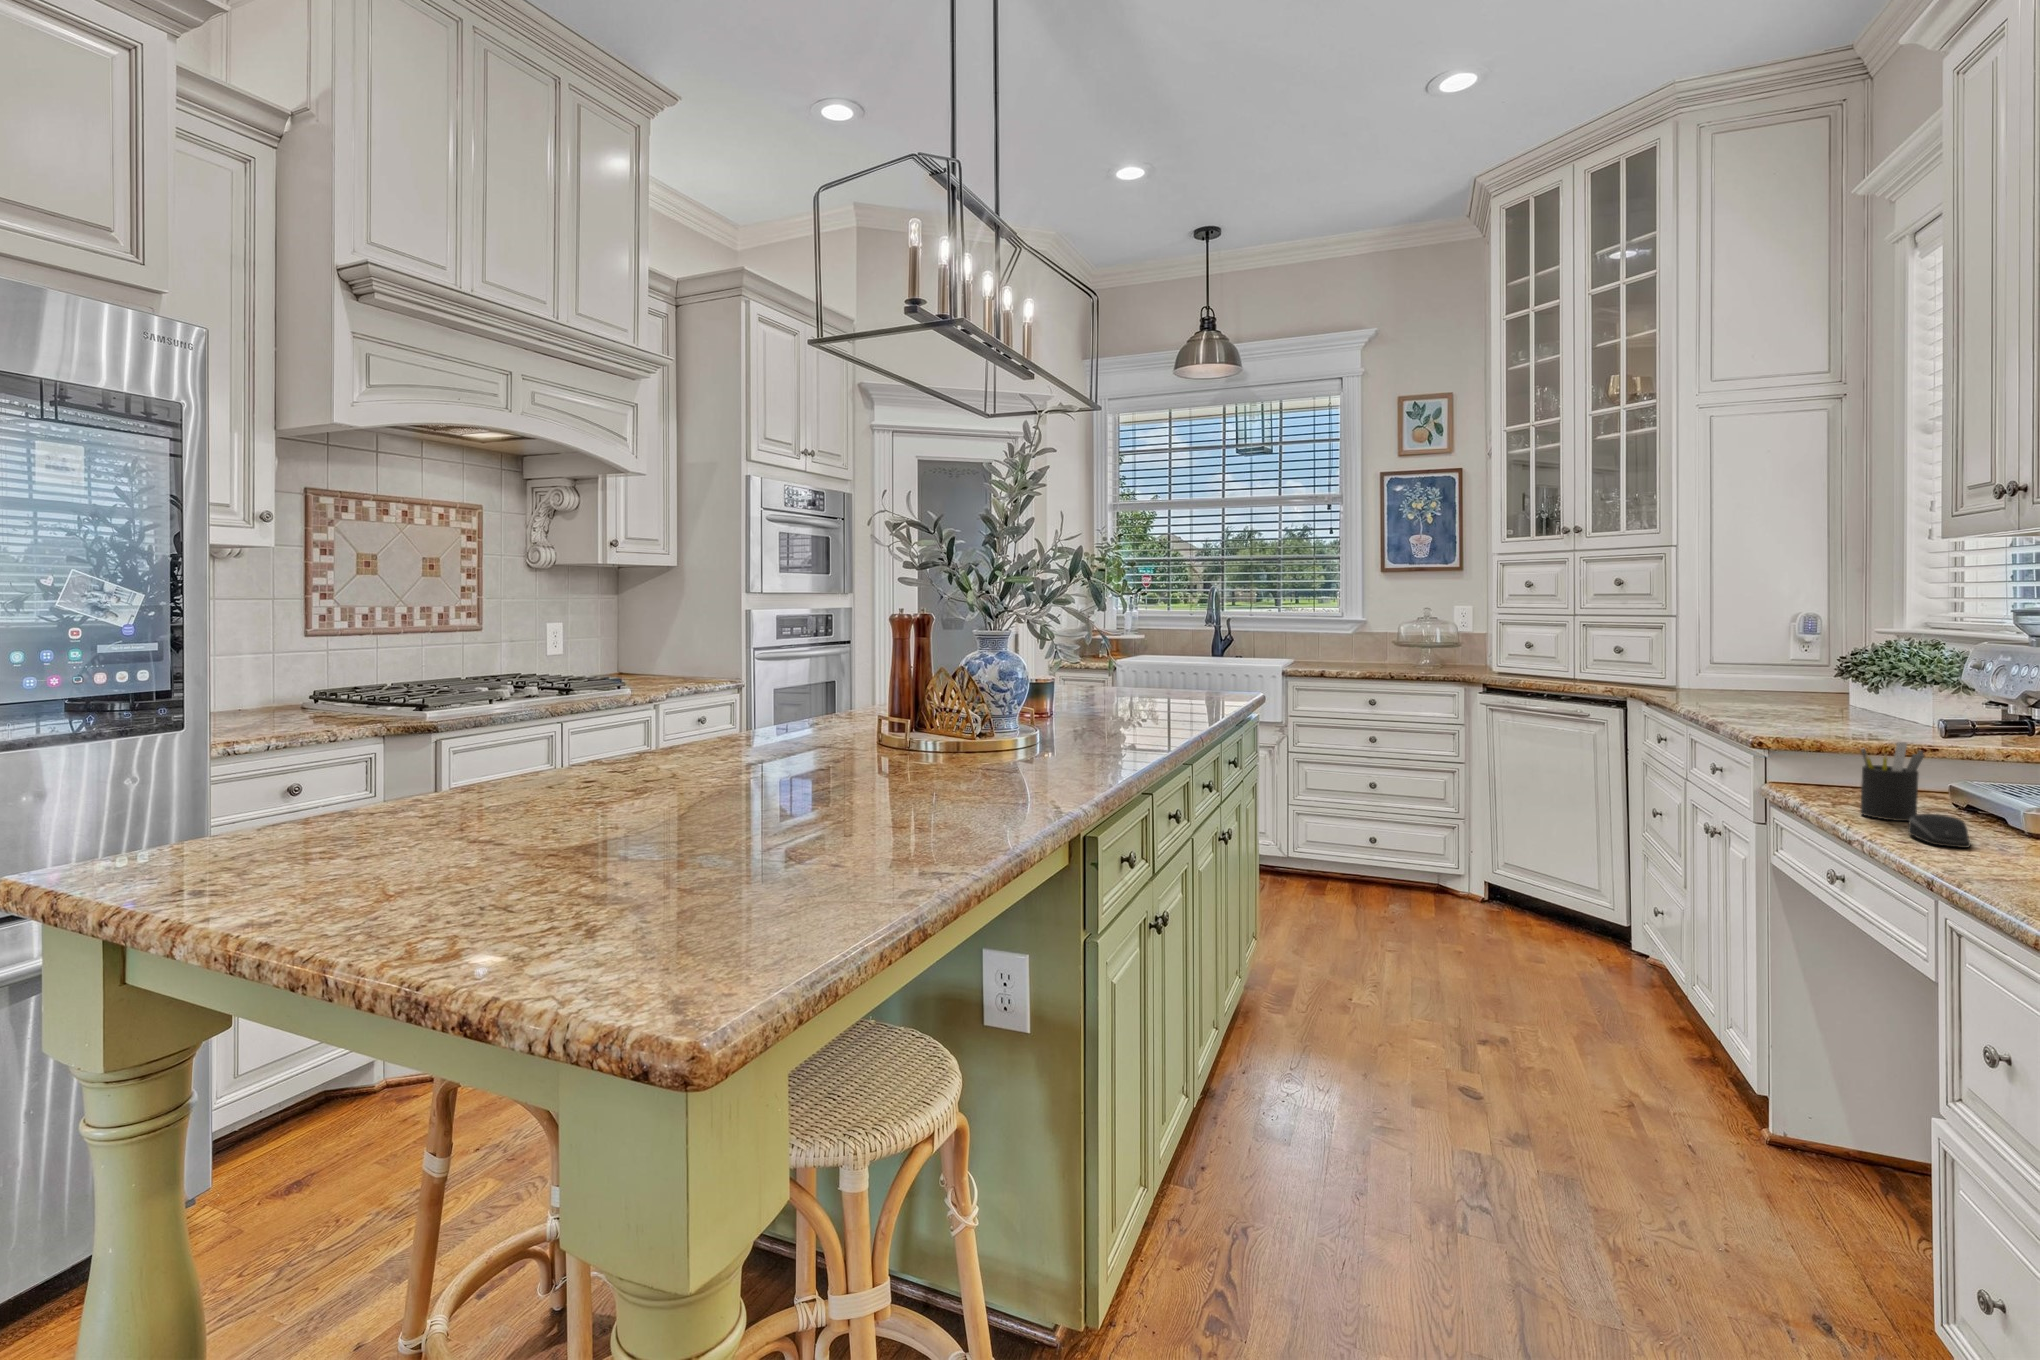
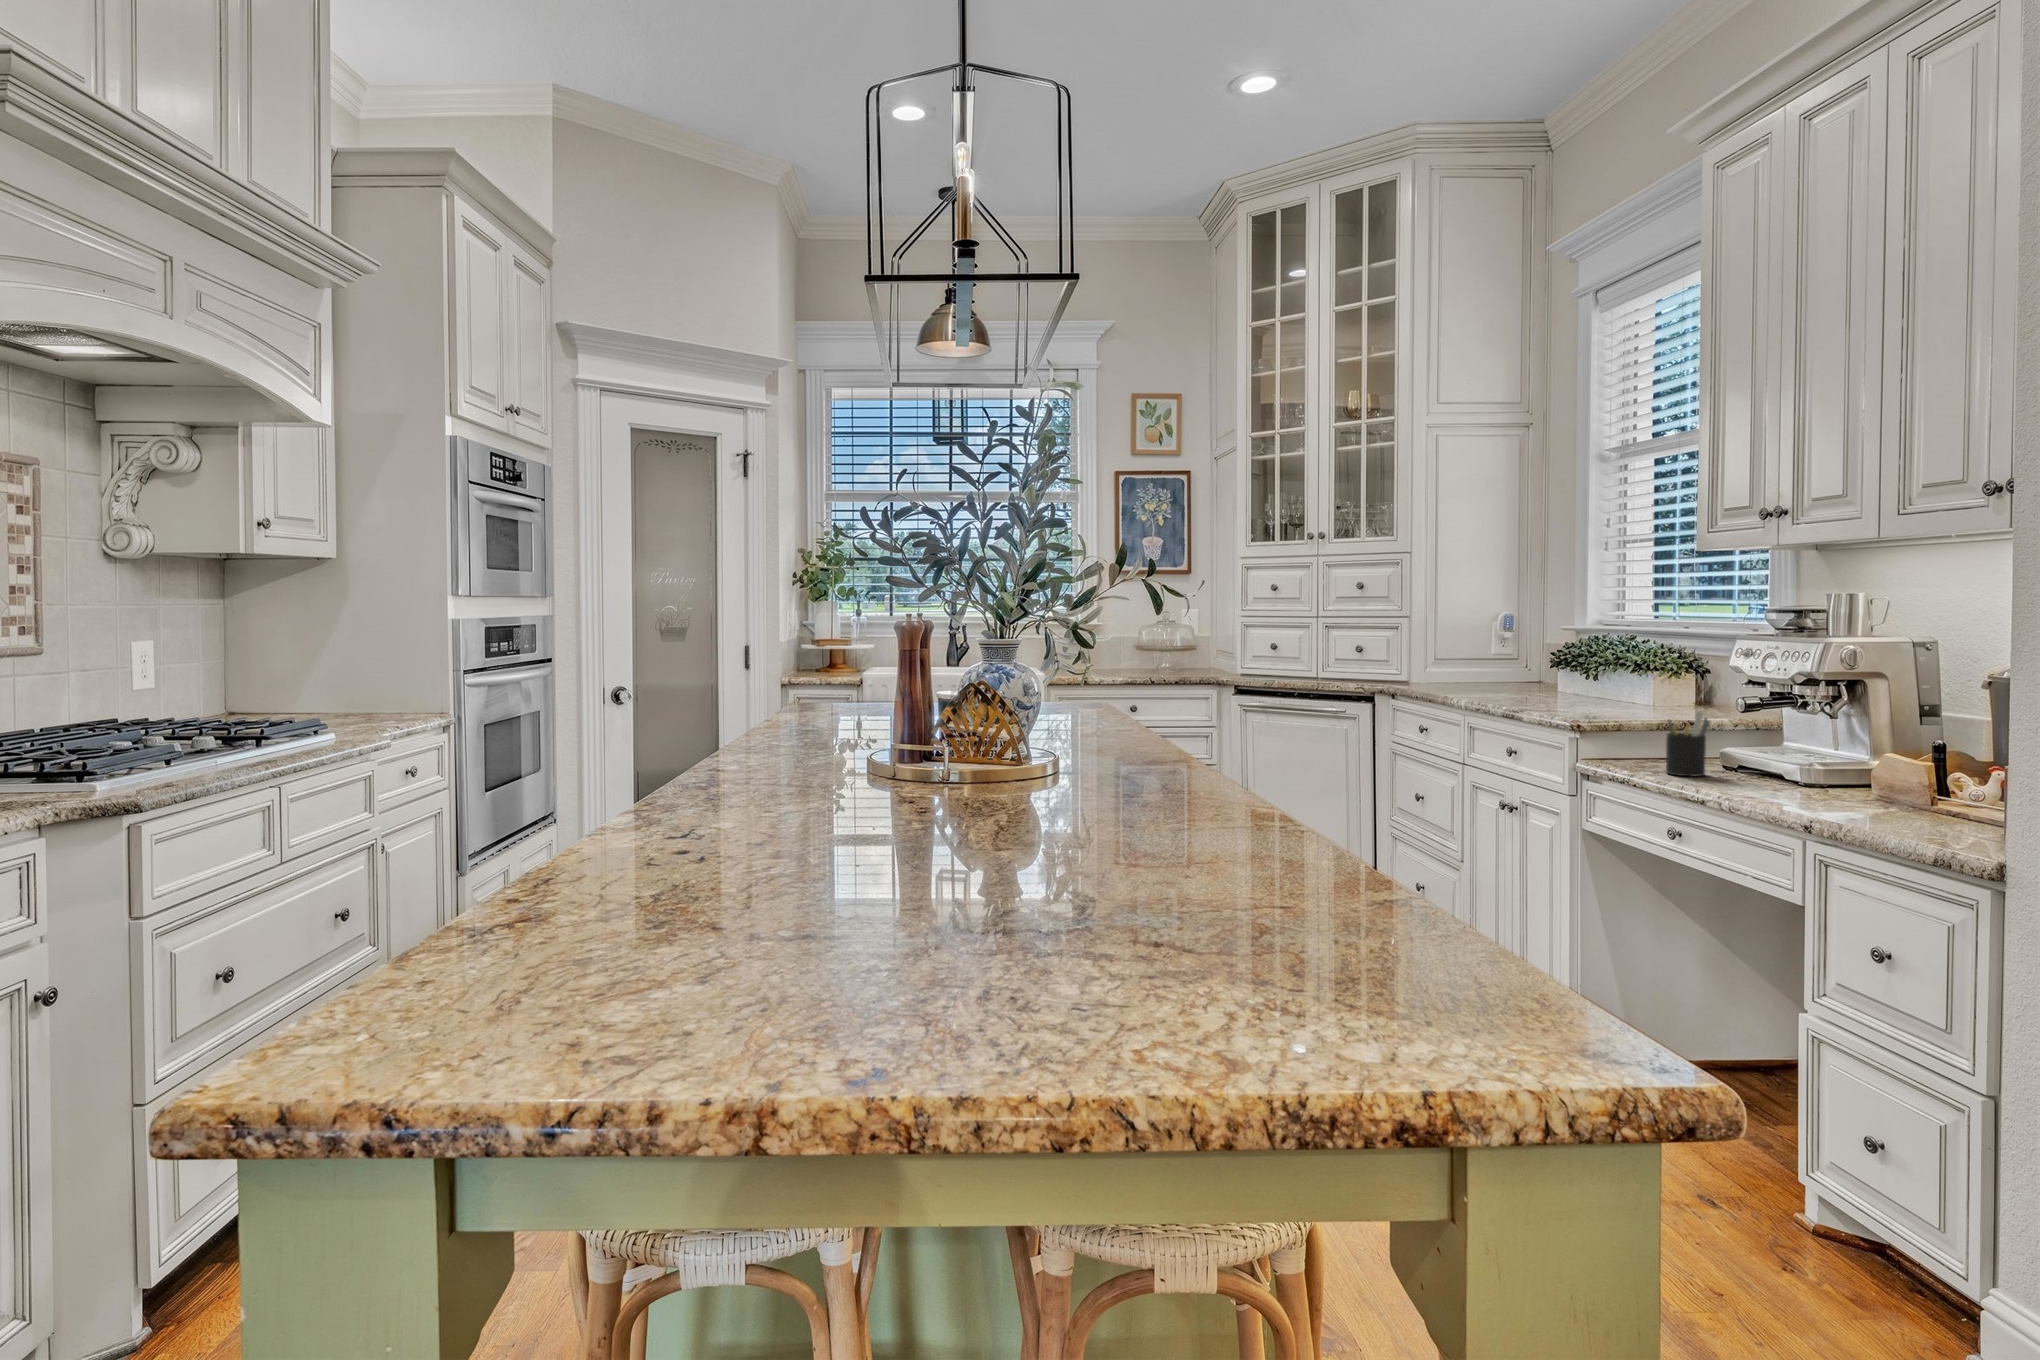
computer mouse: present [1908,814,1971,848] -> none [1721,768,1773,792]

